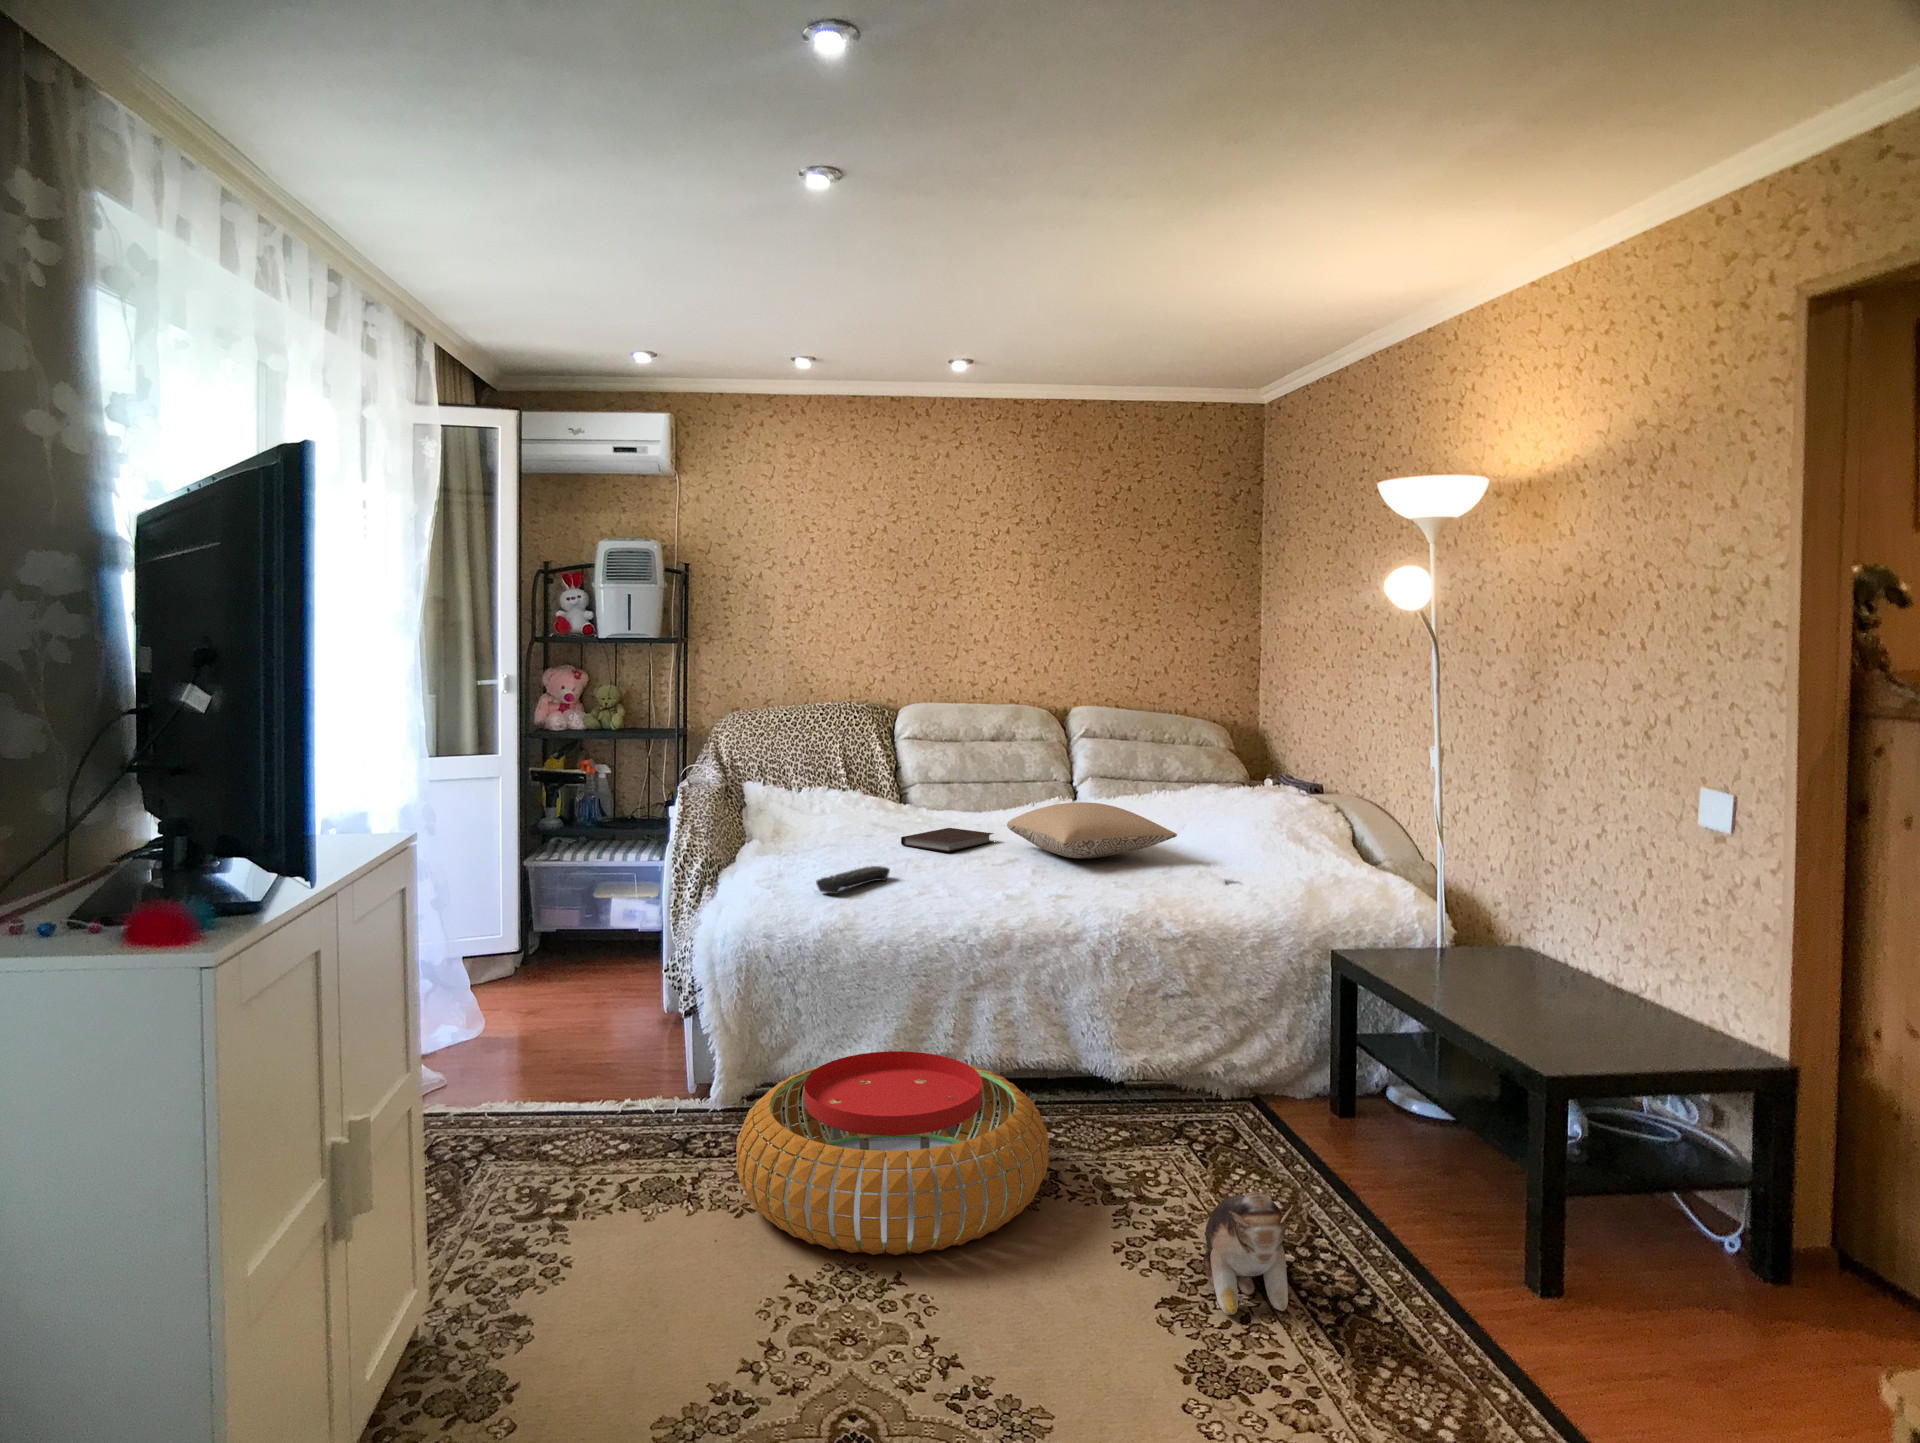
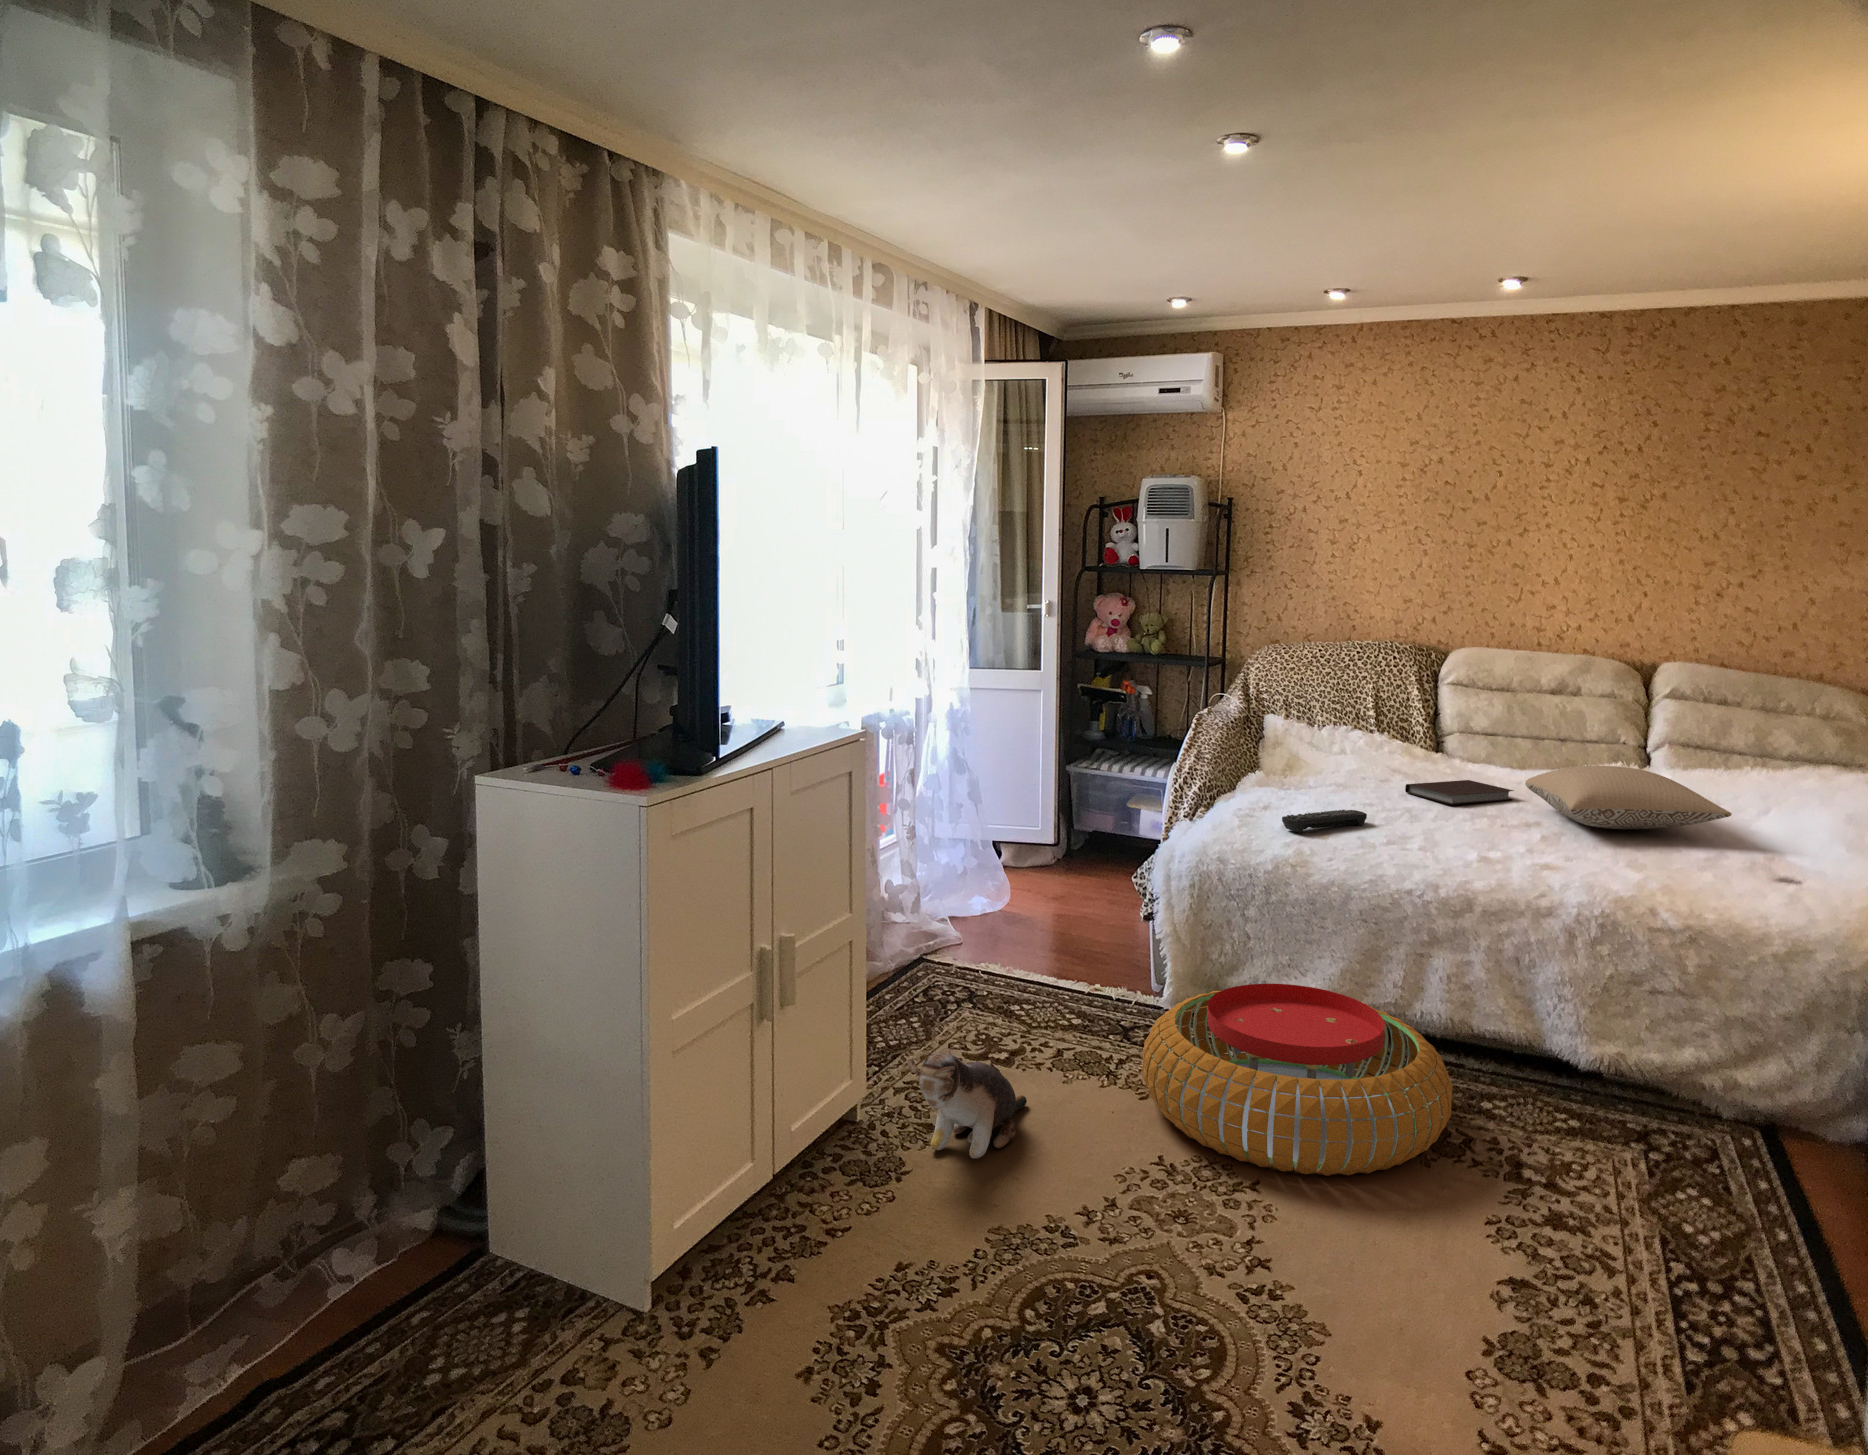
plush toy: present [1203,1190,1293,1315] -> present [907,1051,1027,1158]

